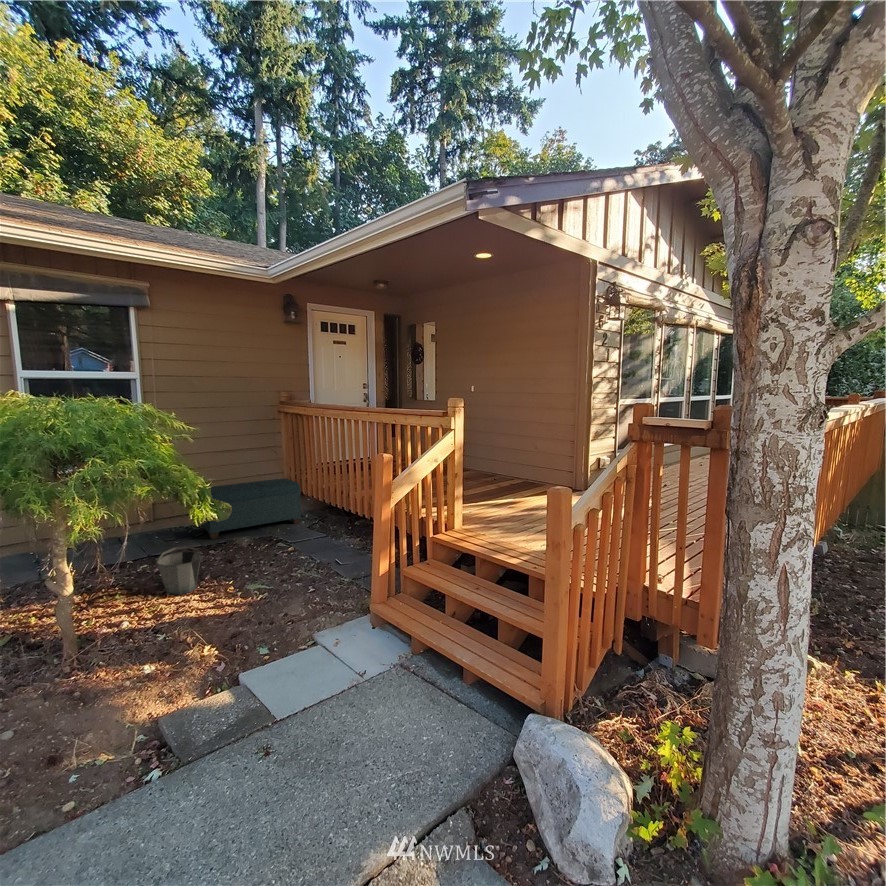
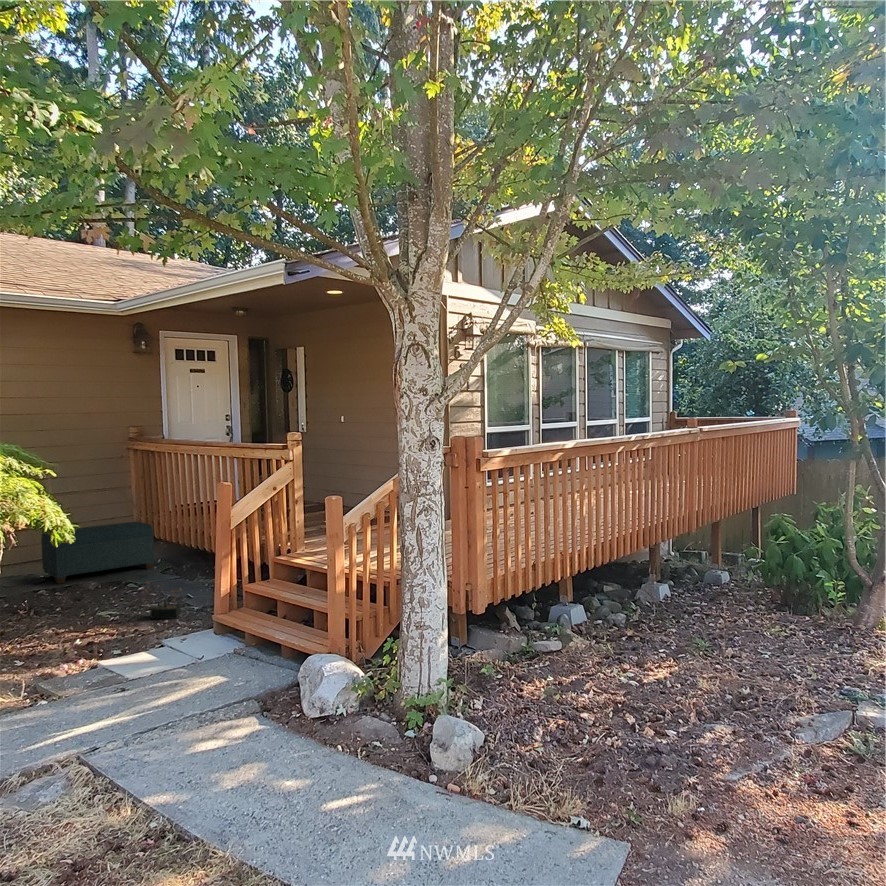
bucket: present [157,546,201,595] -> none [16,578,57,622]
decorative plant: none [288,555,336,599] -> present [142,581,185,619]

